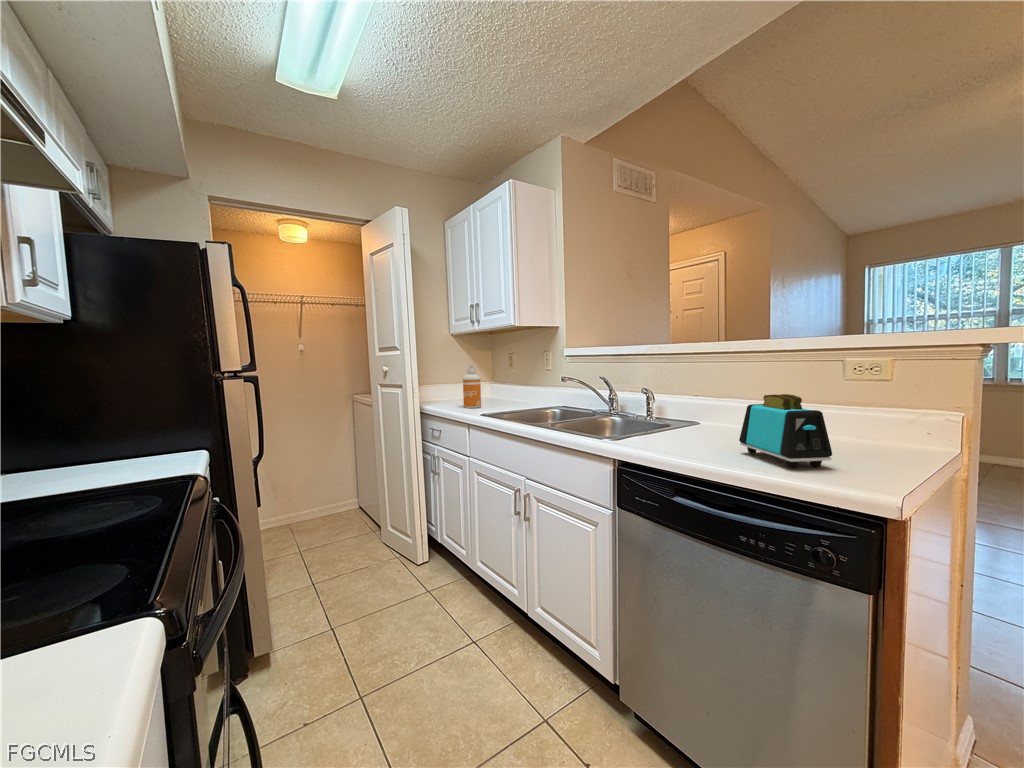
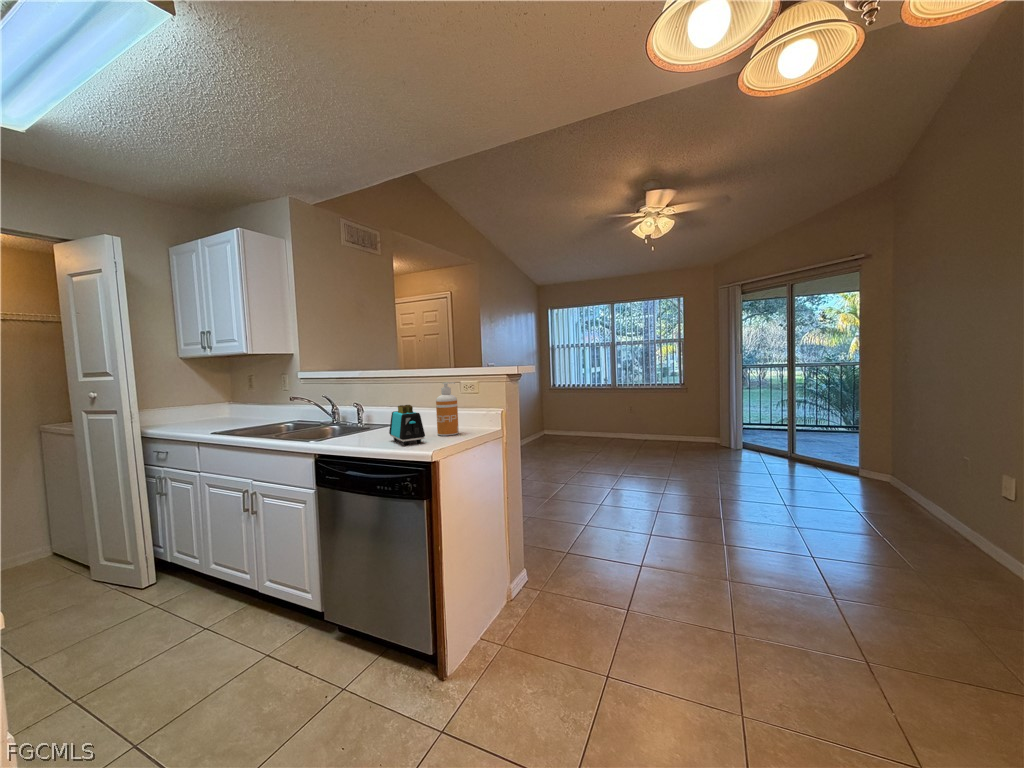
soap dispenser: present [463,364,481,408] -> present [436,382,459,436]

